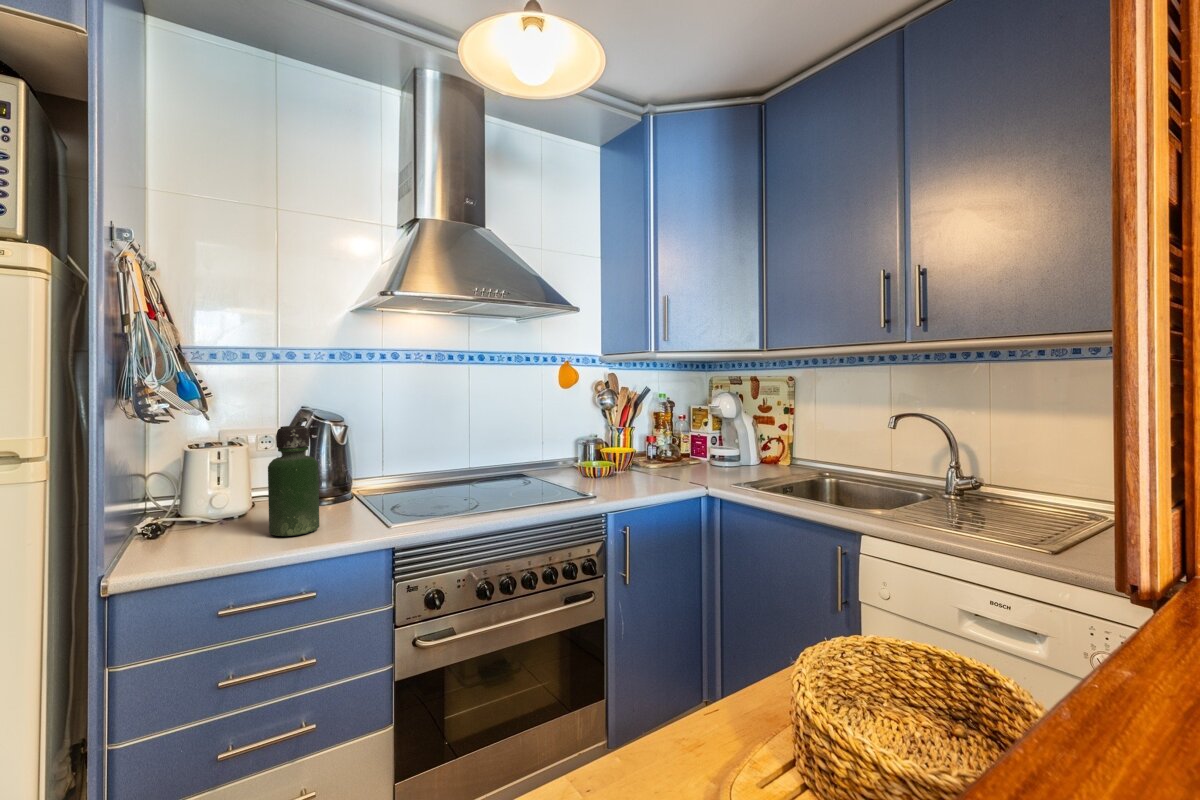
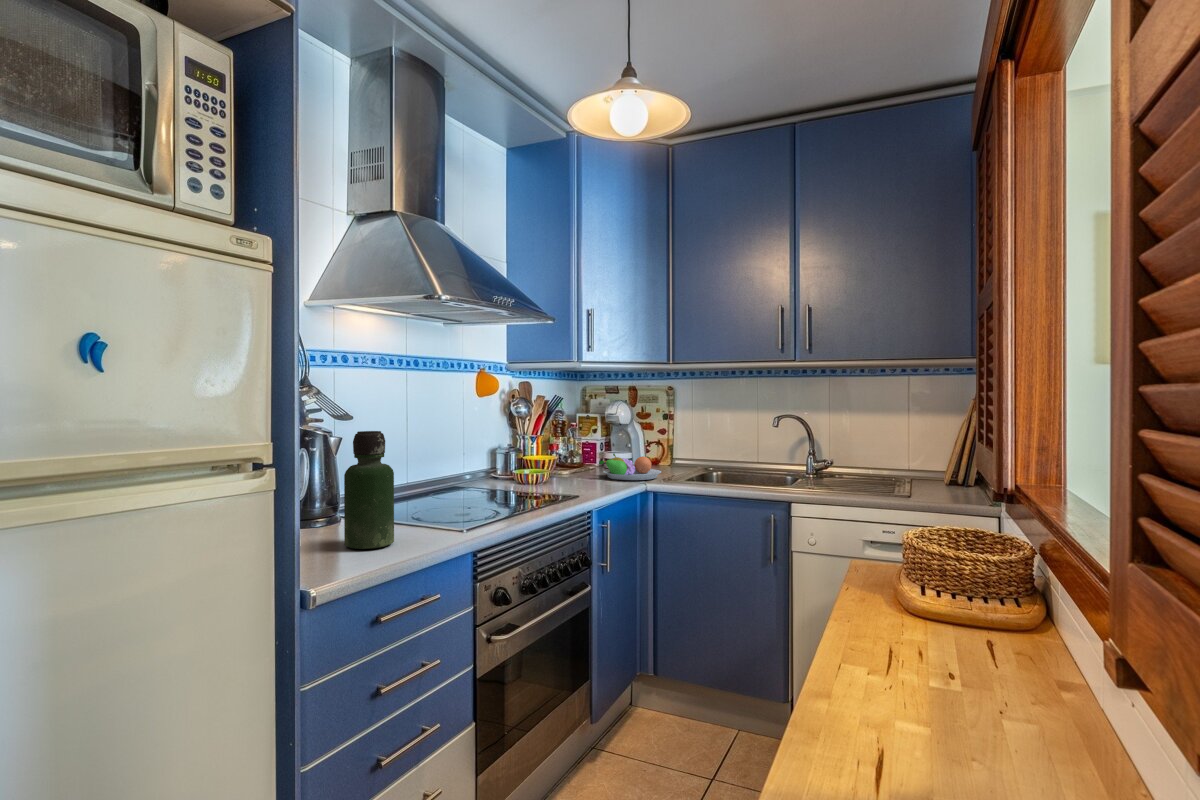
fruit bowl: none [671,450,743,482] -> present [599,454,661,480]

